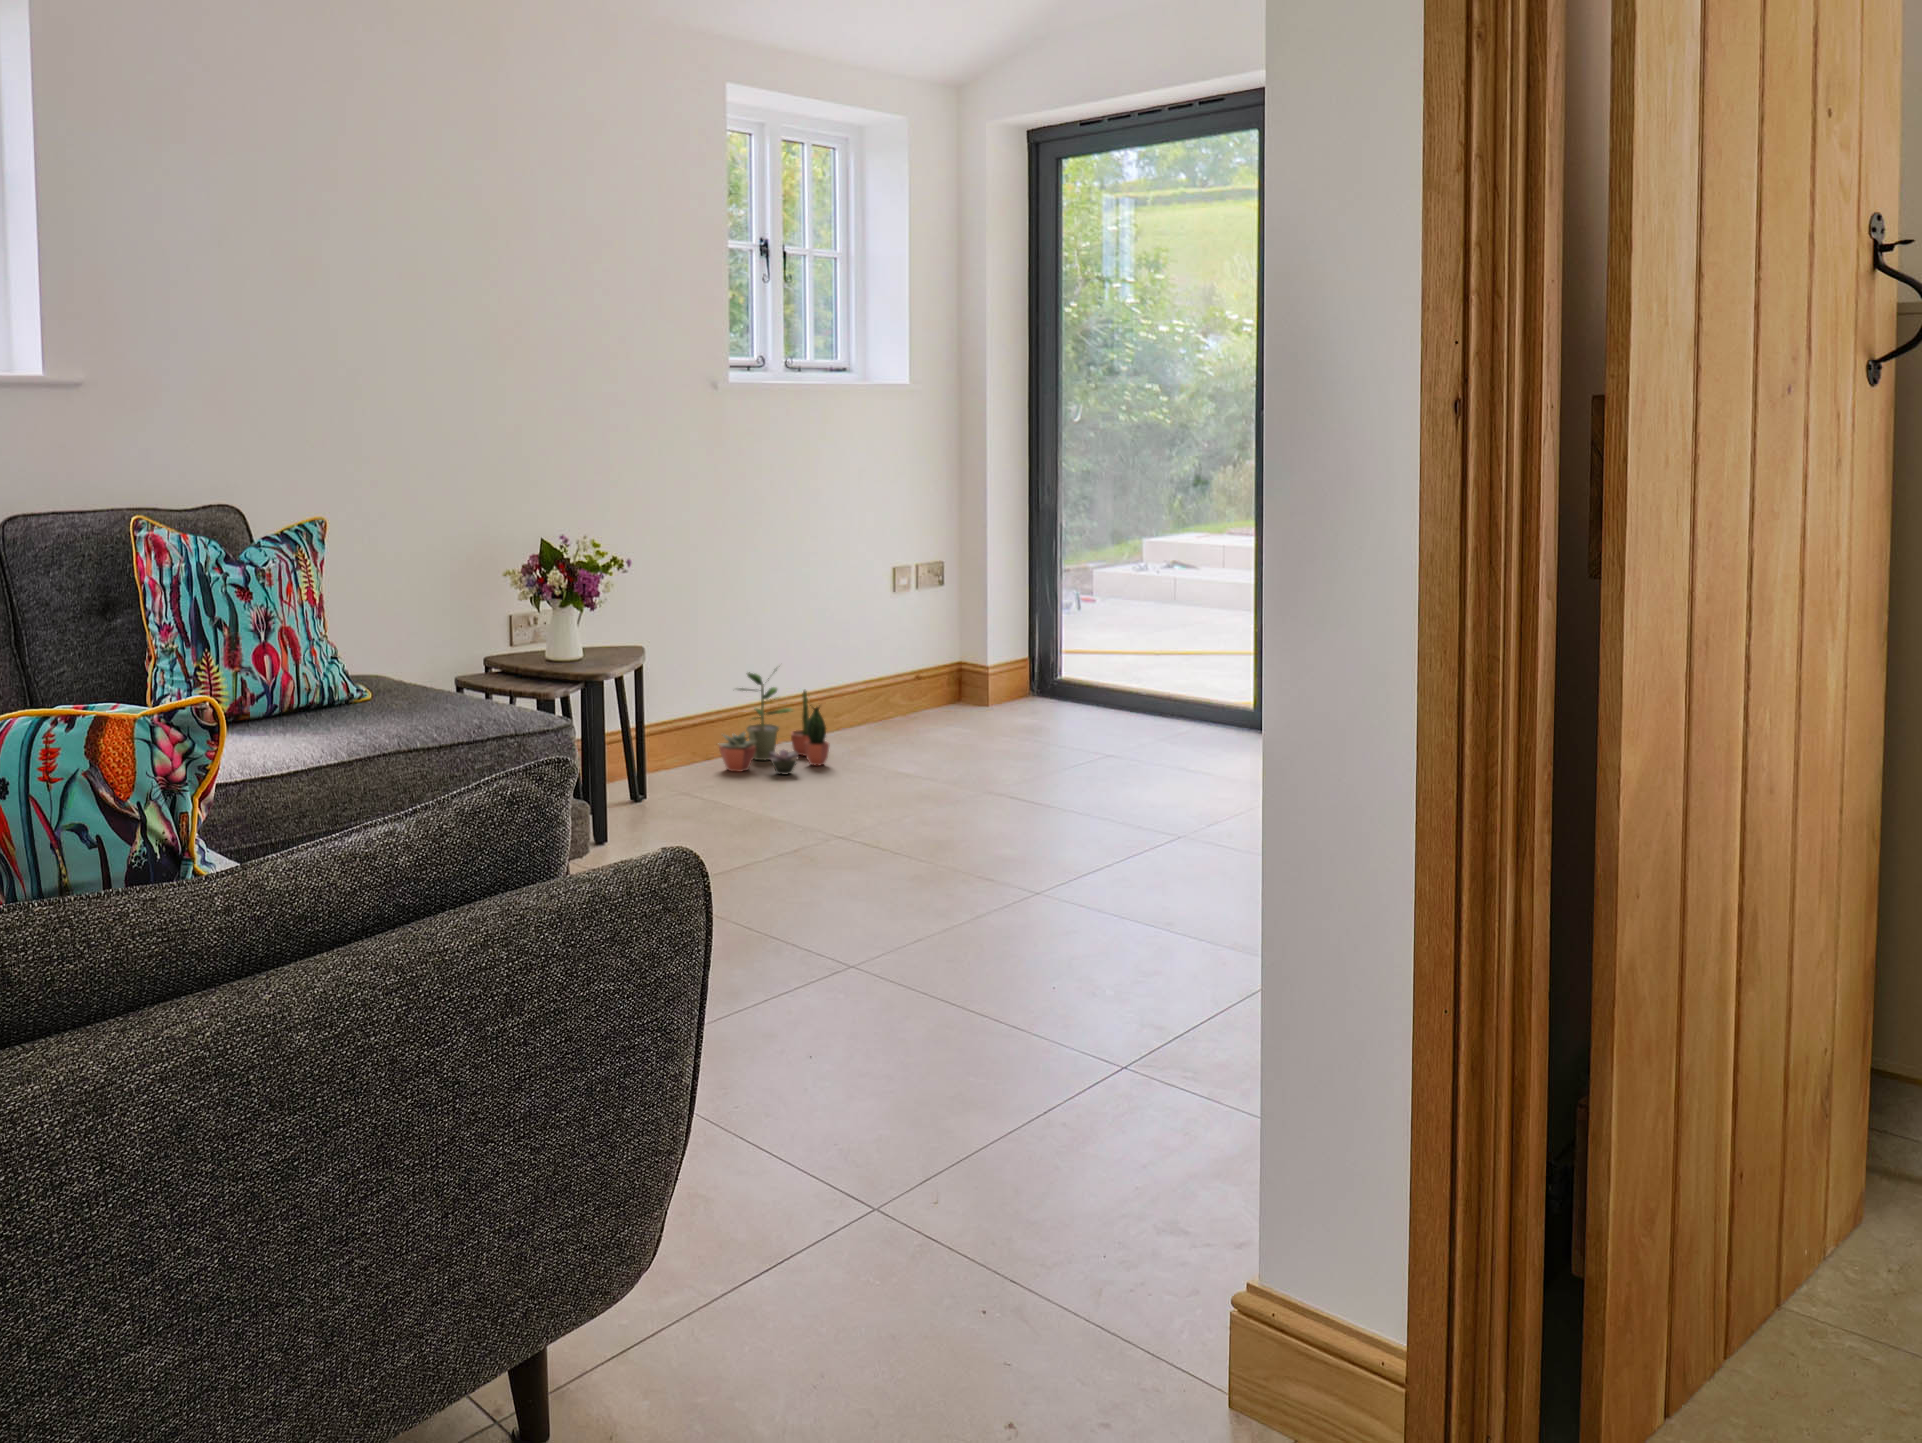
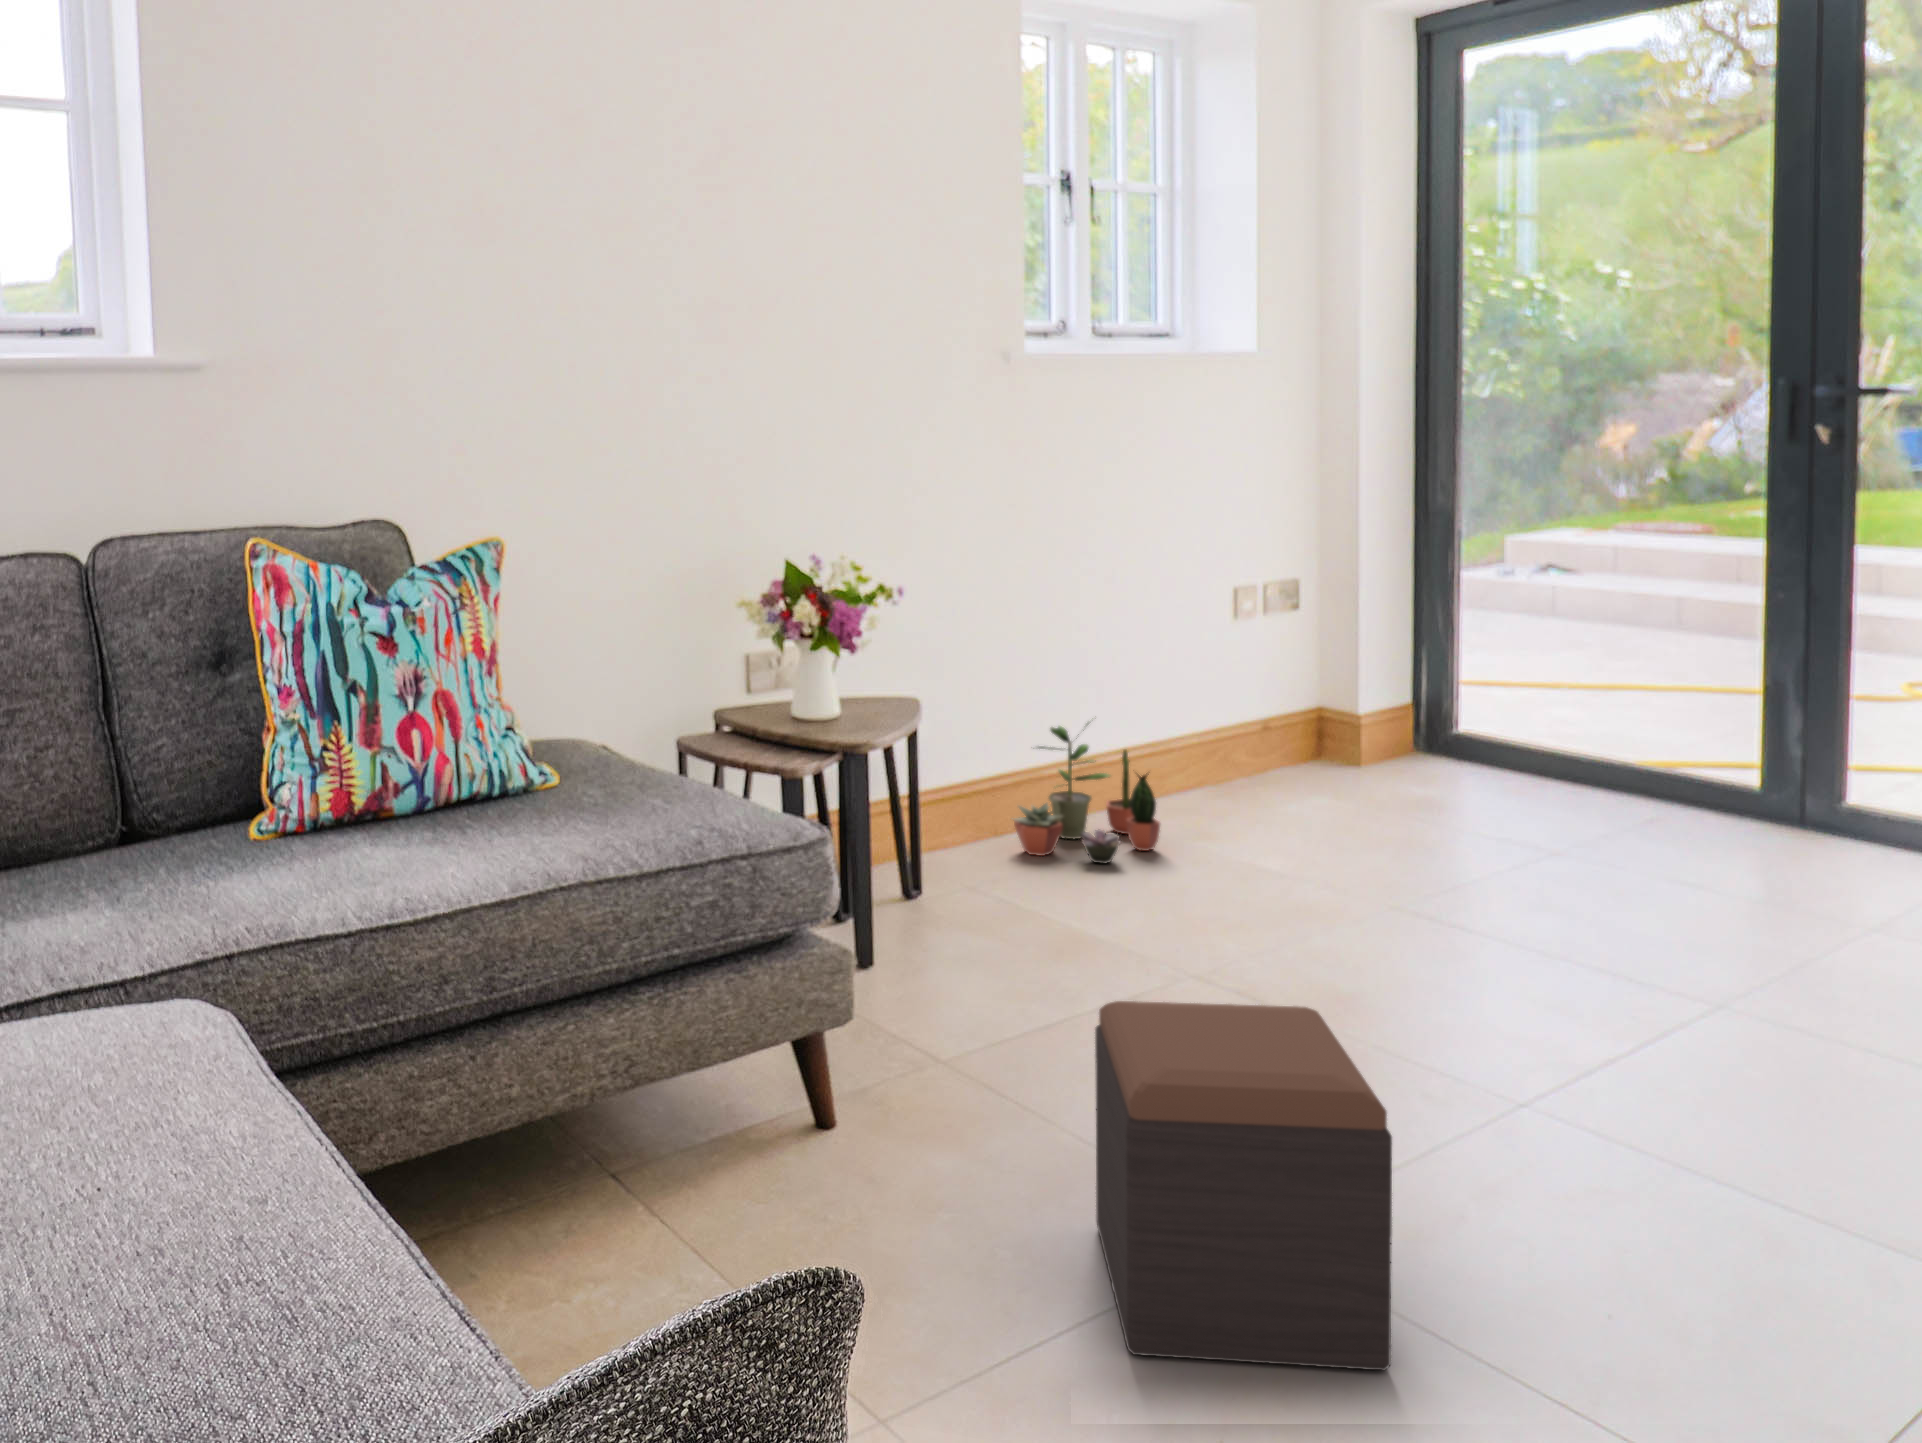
footstool: none [751,809,921,1020] -> present [1095,1001,1392,1370]

